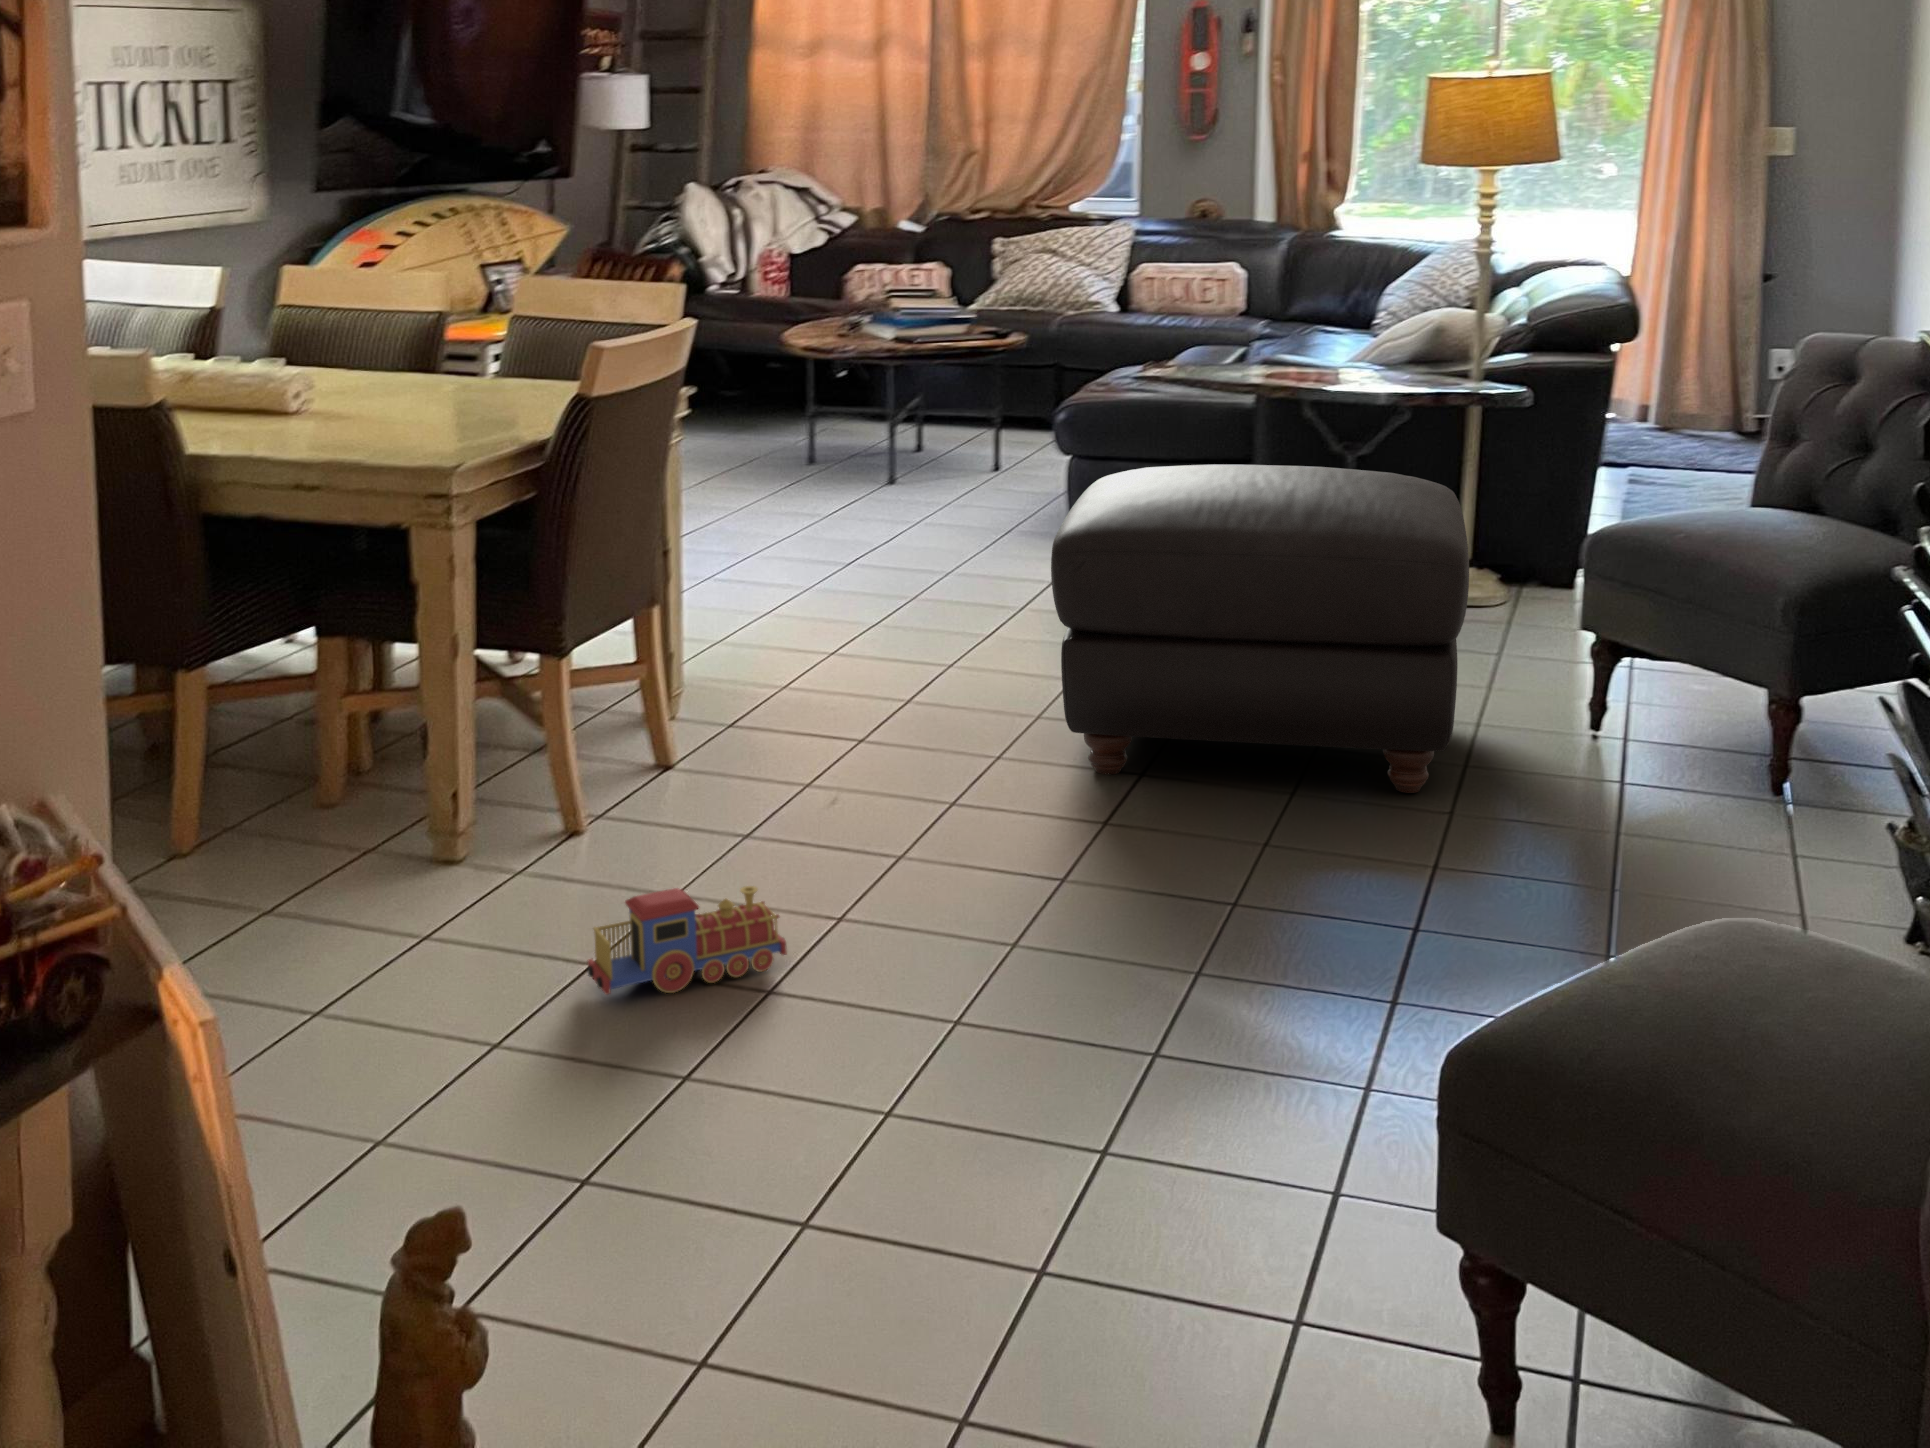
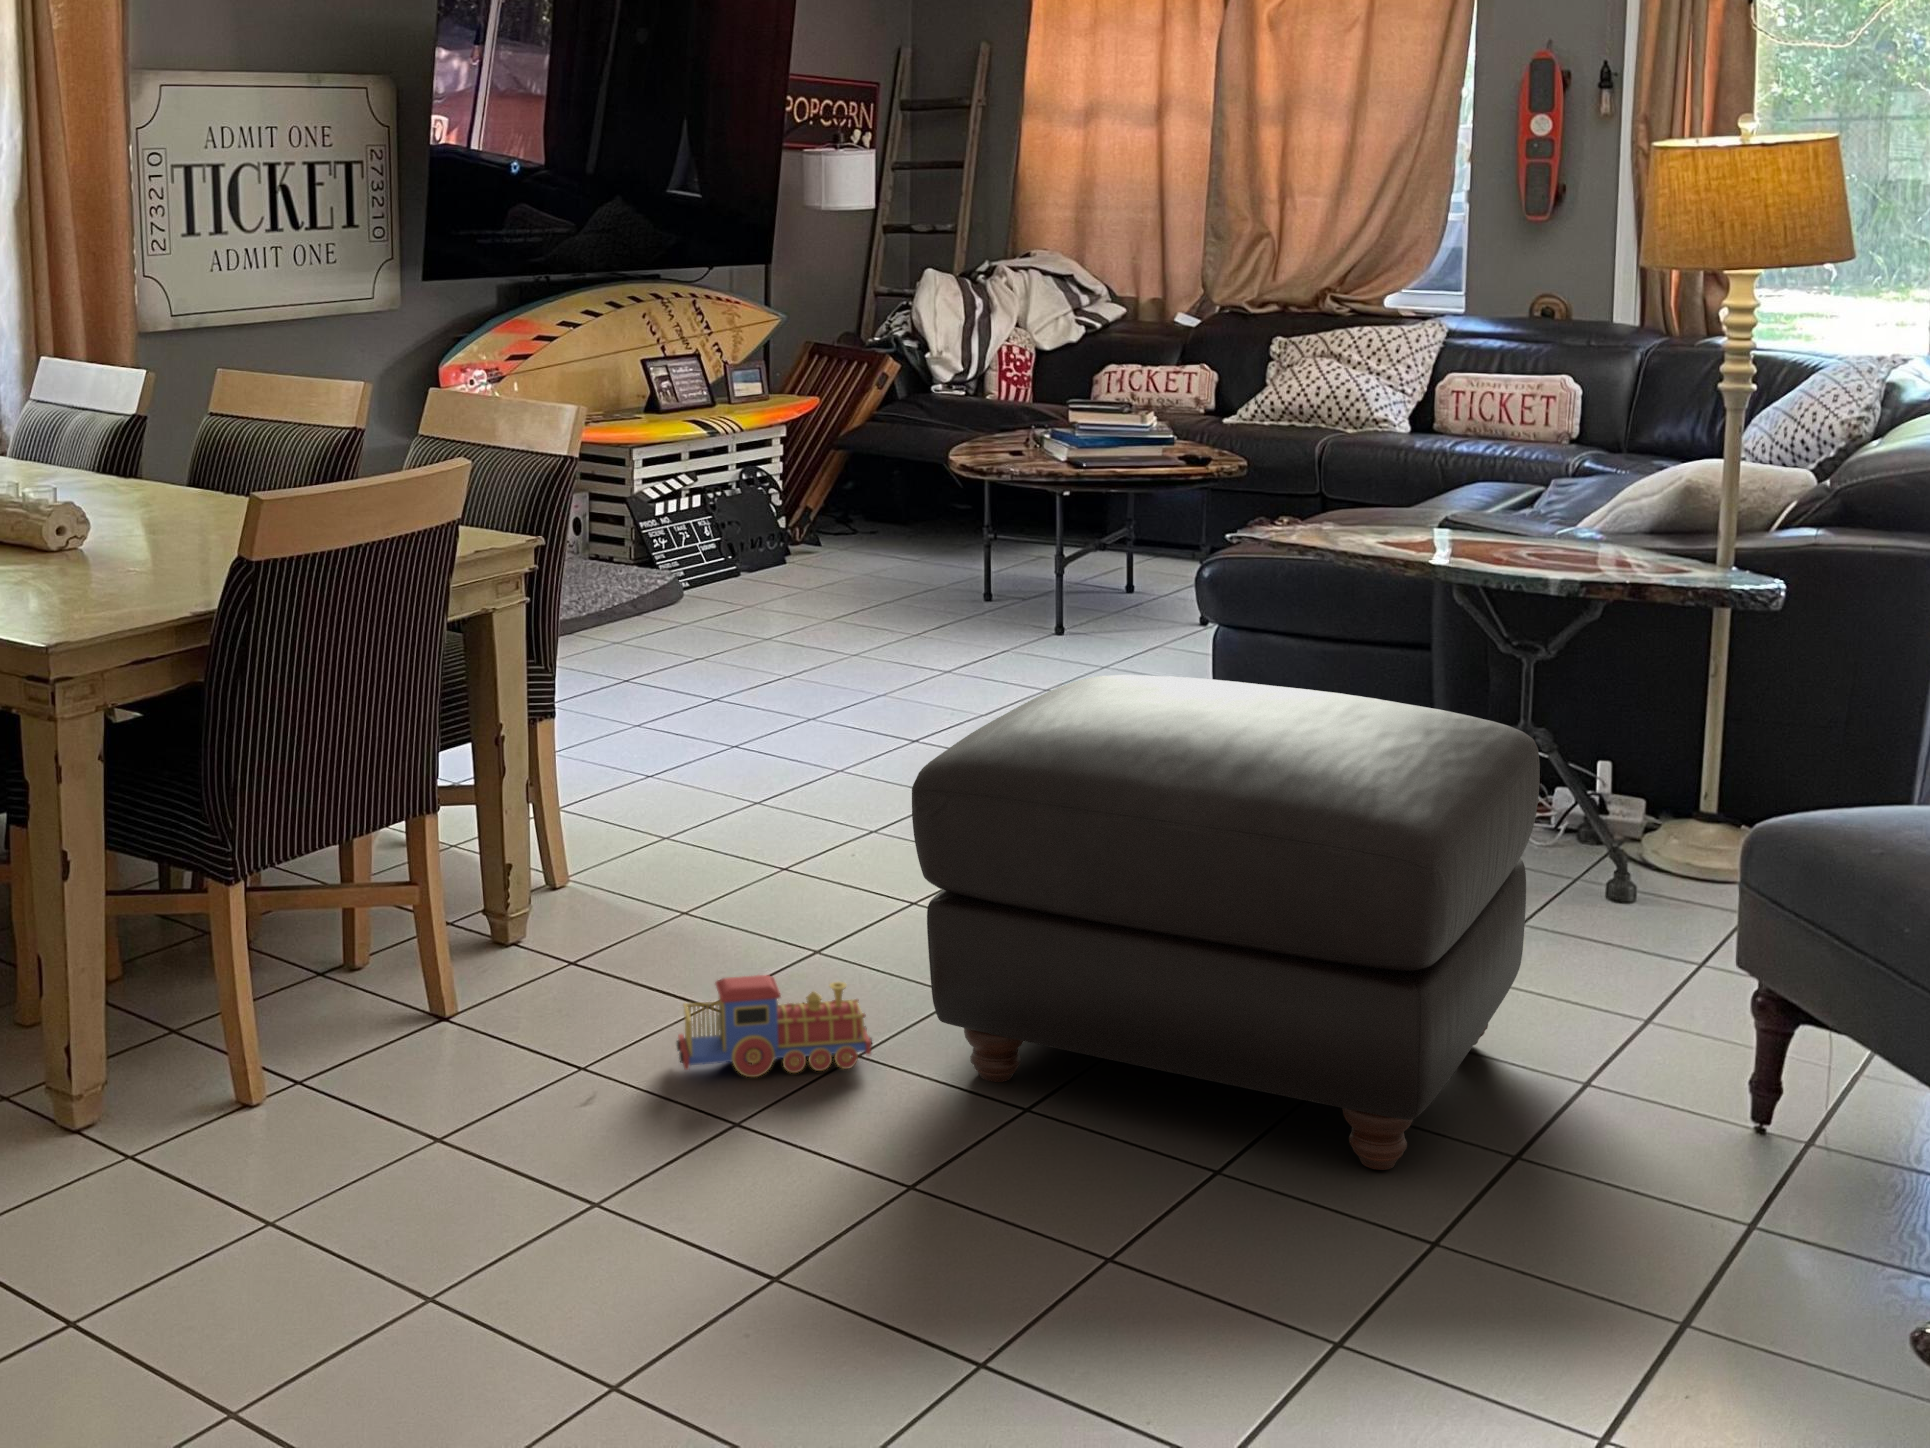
toy train: present [587,886,787,994] -> present [677,975,872,1077]

